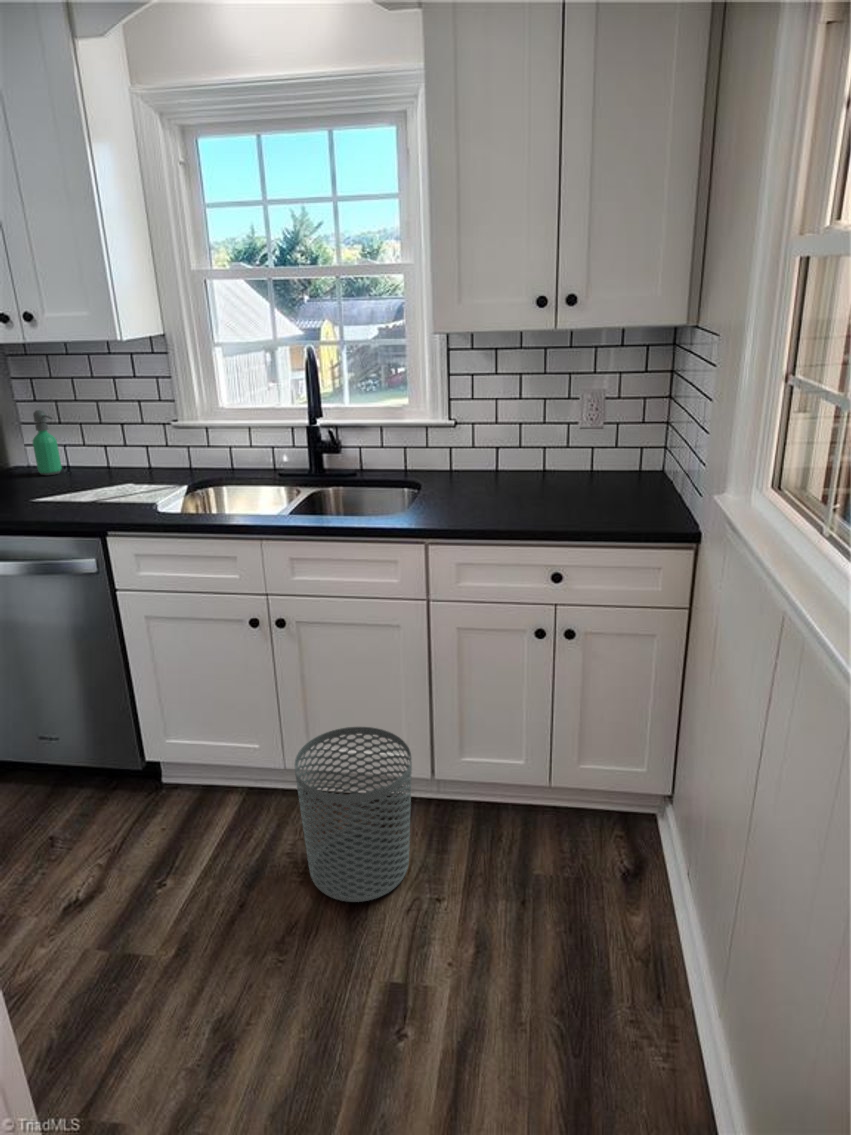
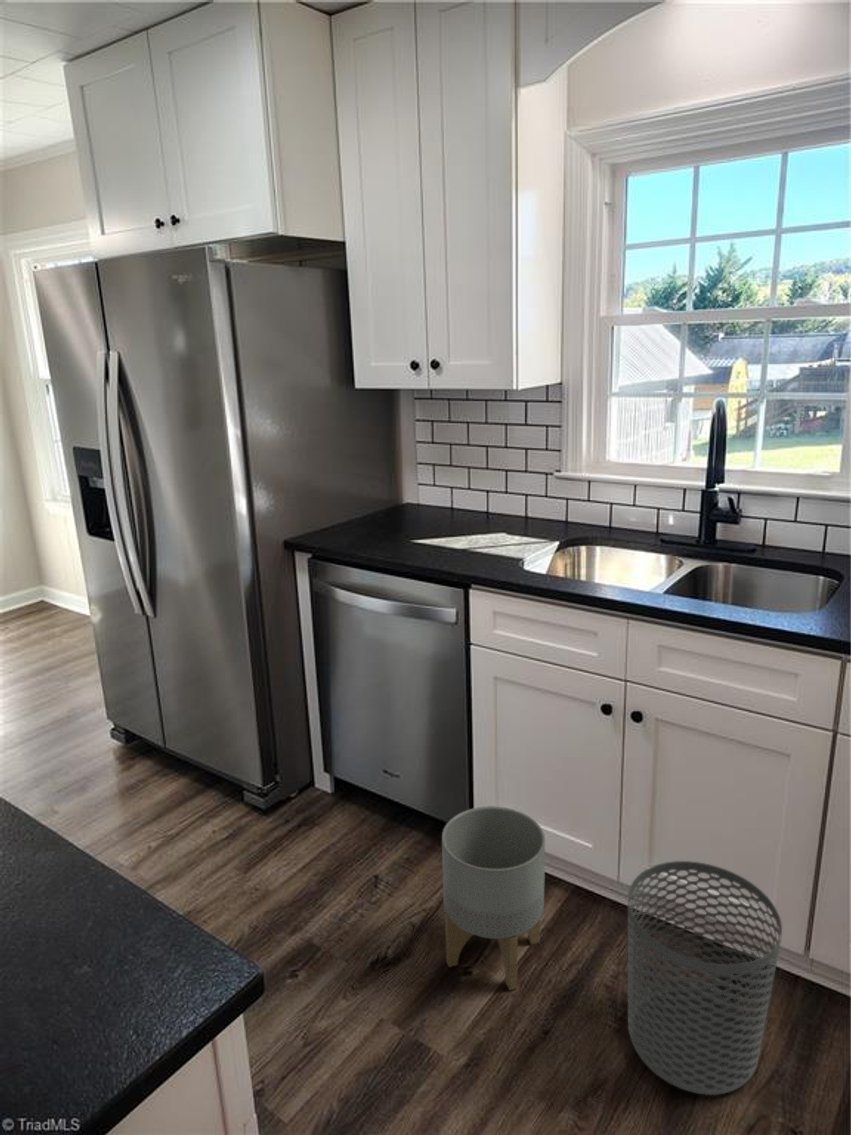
soap dispenser: present [33,410,62,475] -> none [423,452,445,516]
planter: none [118,730,226,887] -> present [442,806,545,990]

